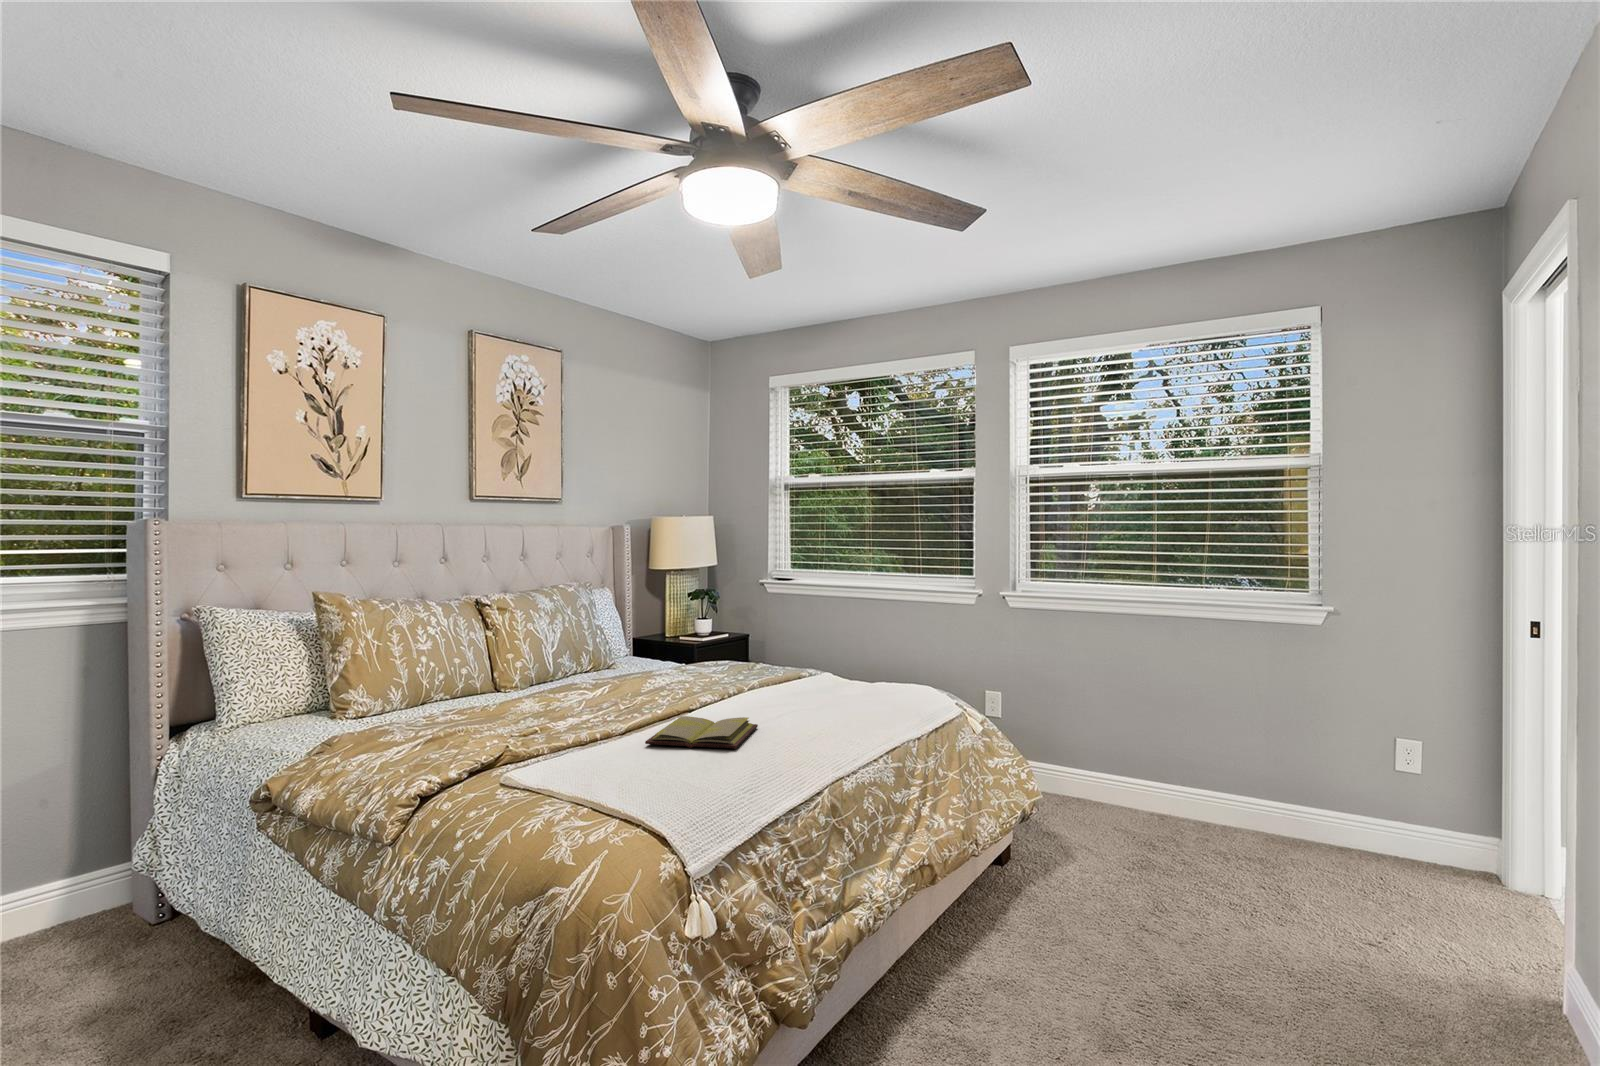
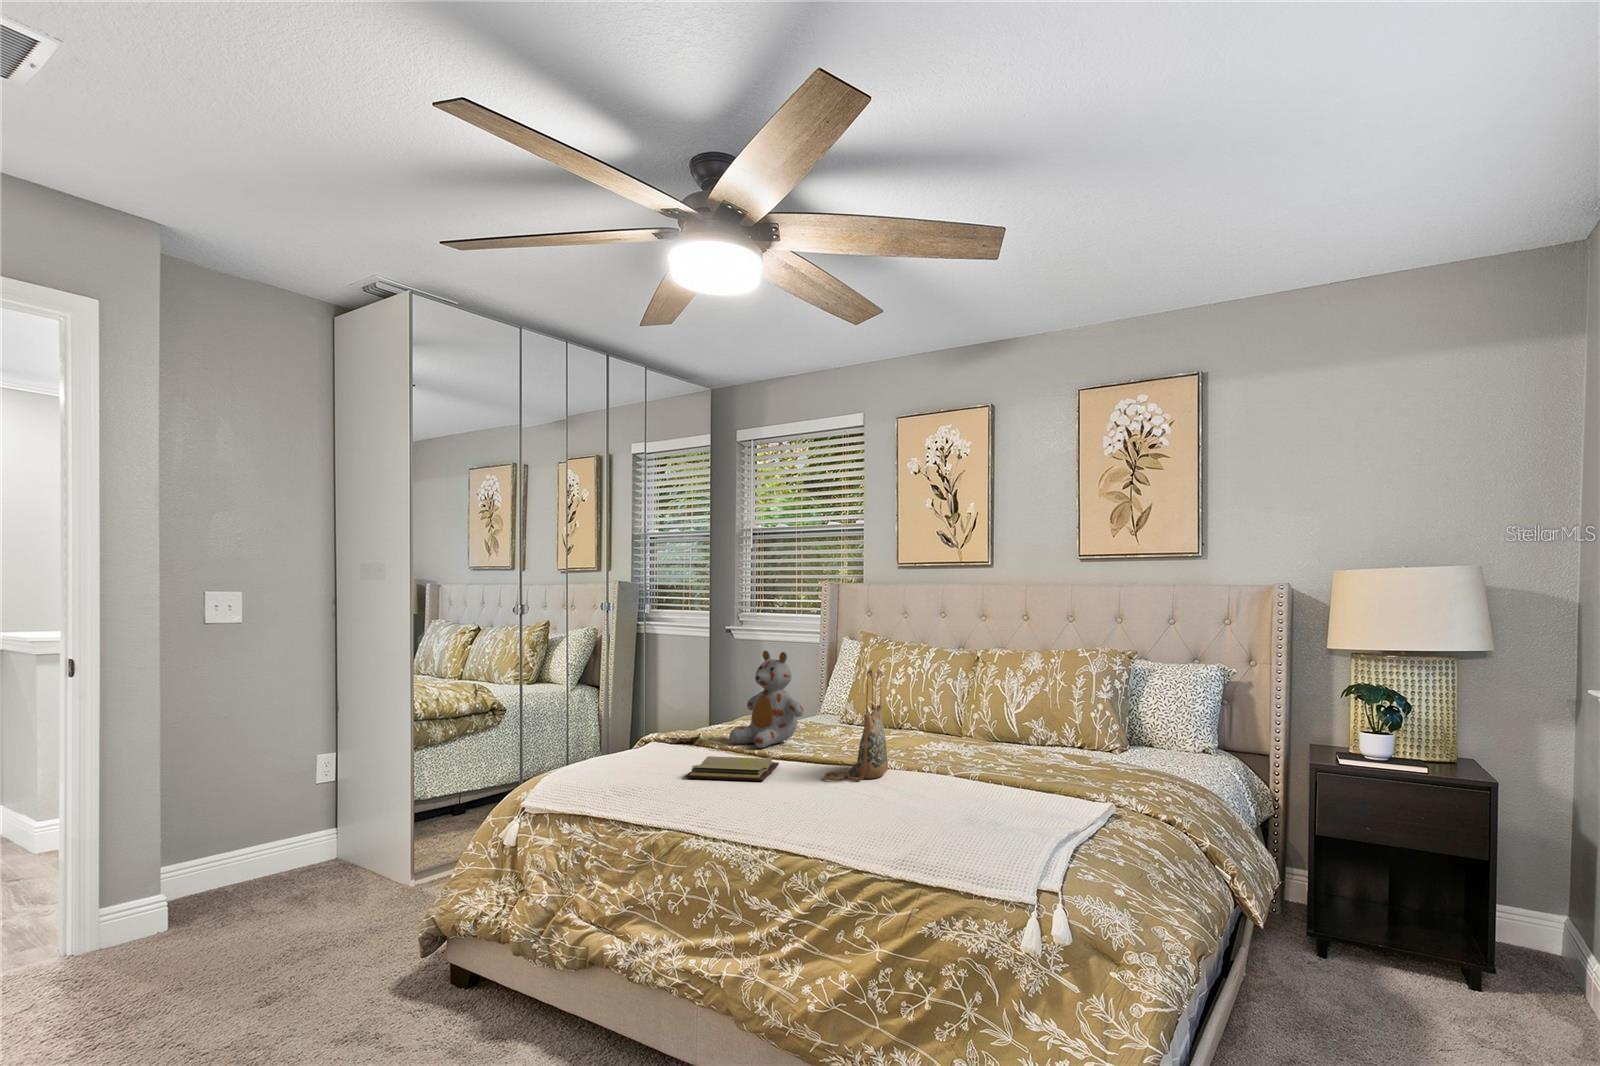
handbag: none [666,603,761,712] -> present [824,669,888,781]
stuffed bear: none [460,608,564,739] -> present [729,650,804,748]

